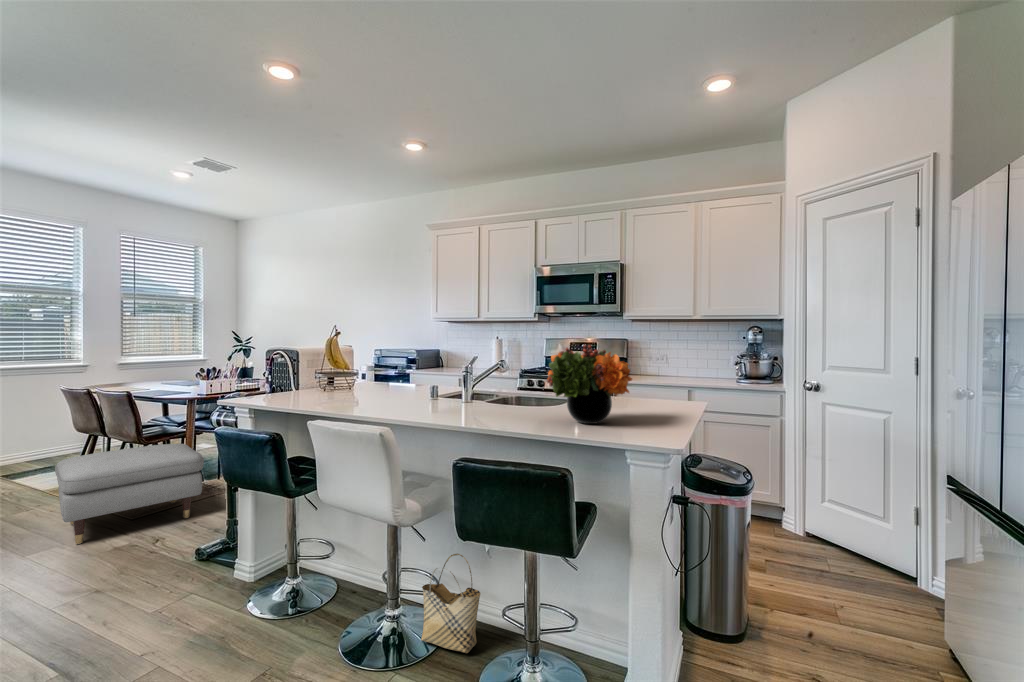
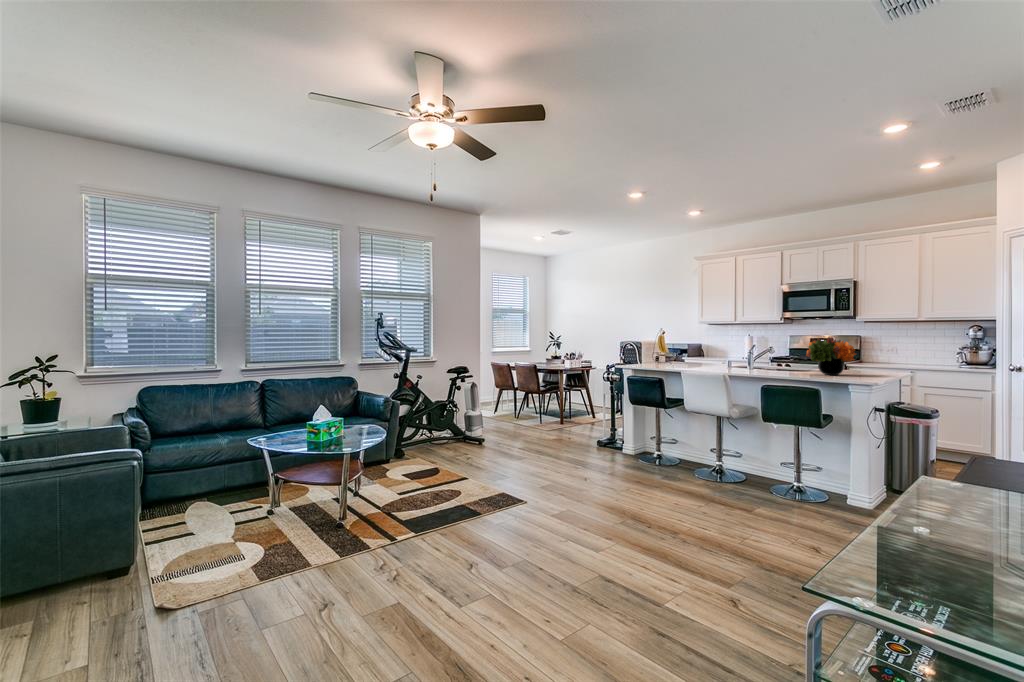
ottoman: present [55,444,204,544] -> none [514,394,580,436]
woven basket: present [421,554,480,653] -> none [737,439,769,482]

